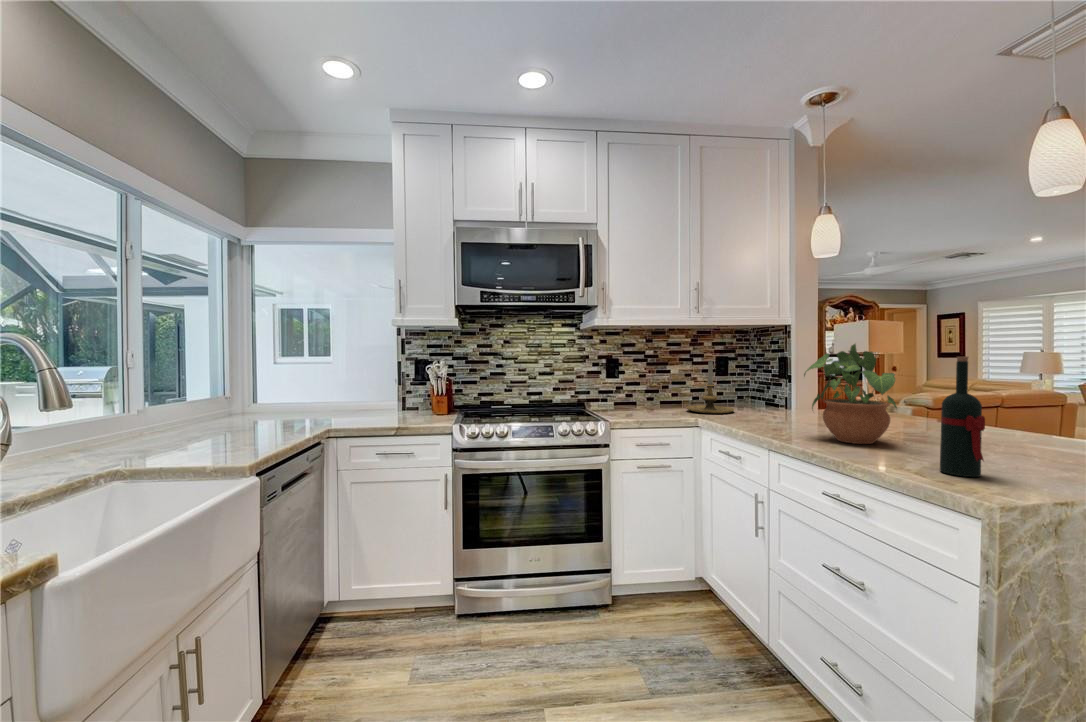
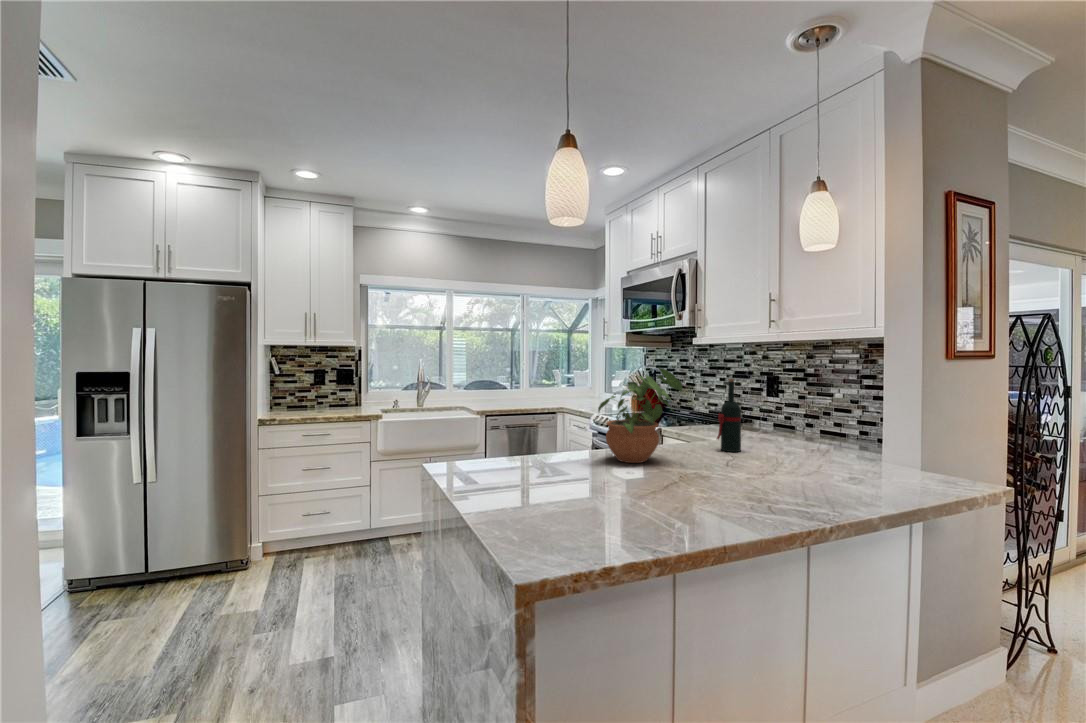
wine bottle: present [940,356,985,477] -> present [717,379,741,452]
candle holder: present [686,361,734,414] -> none [757,382,817,446]

